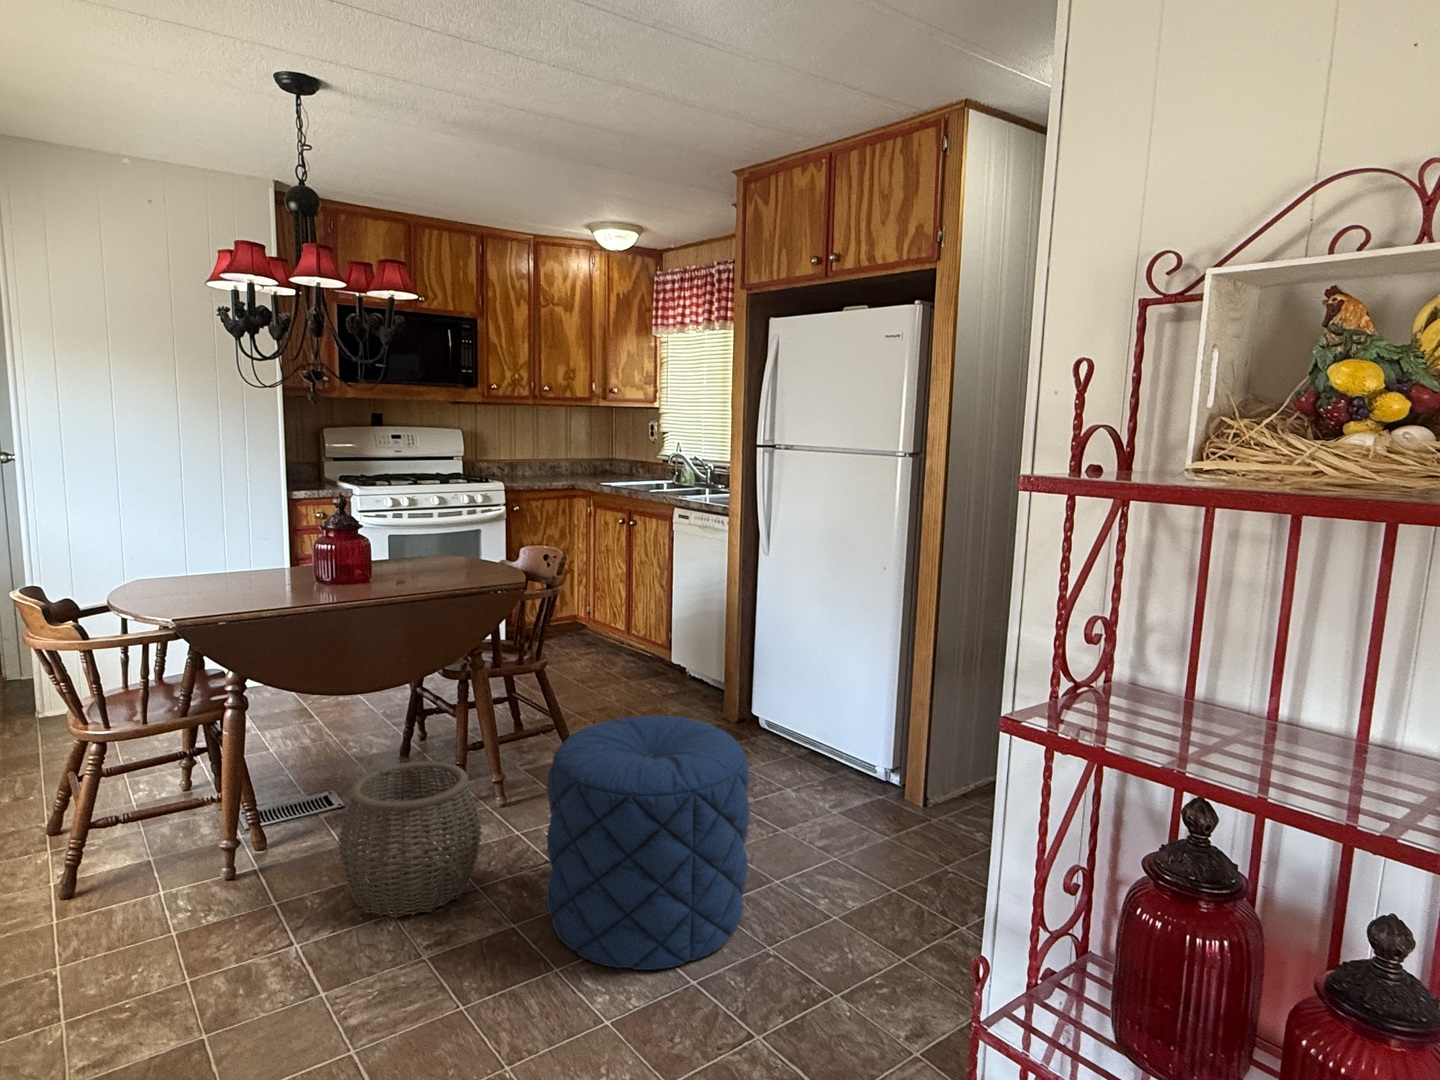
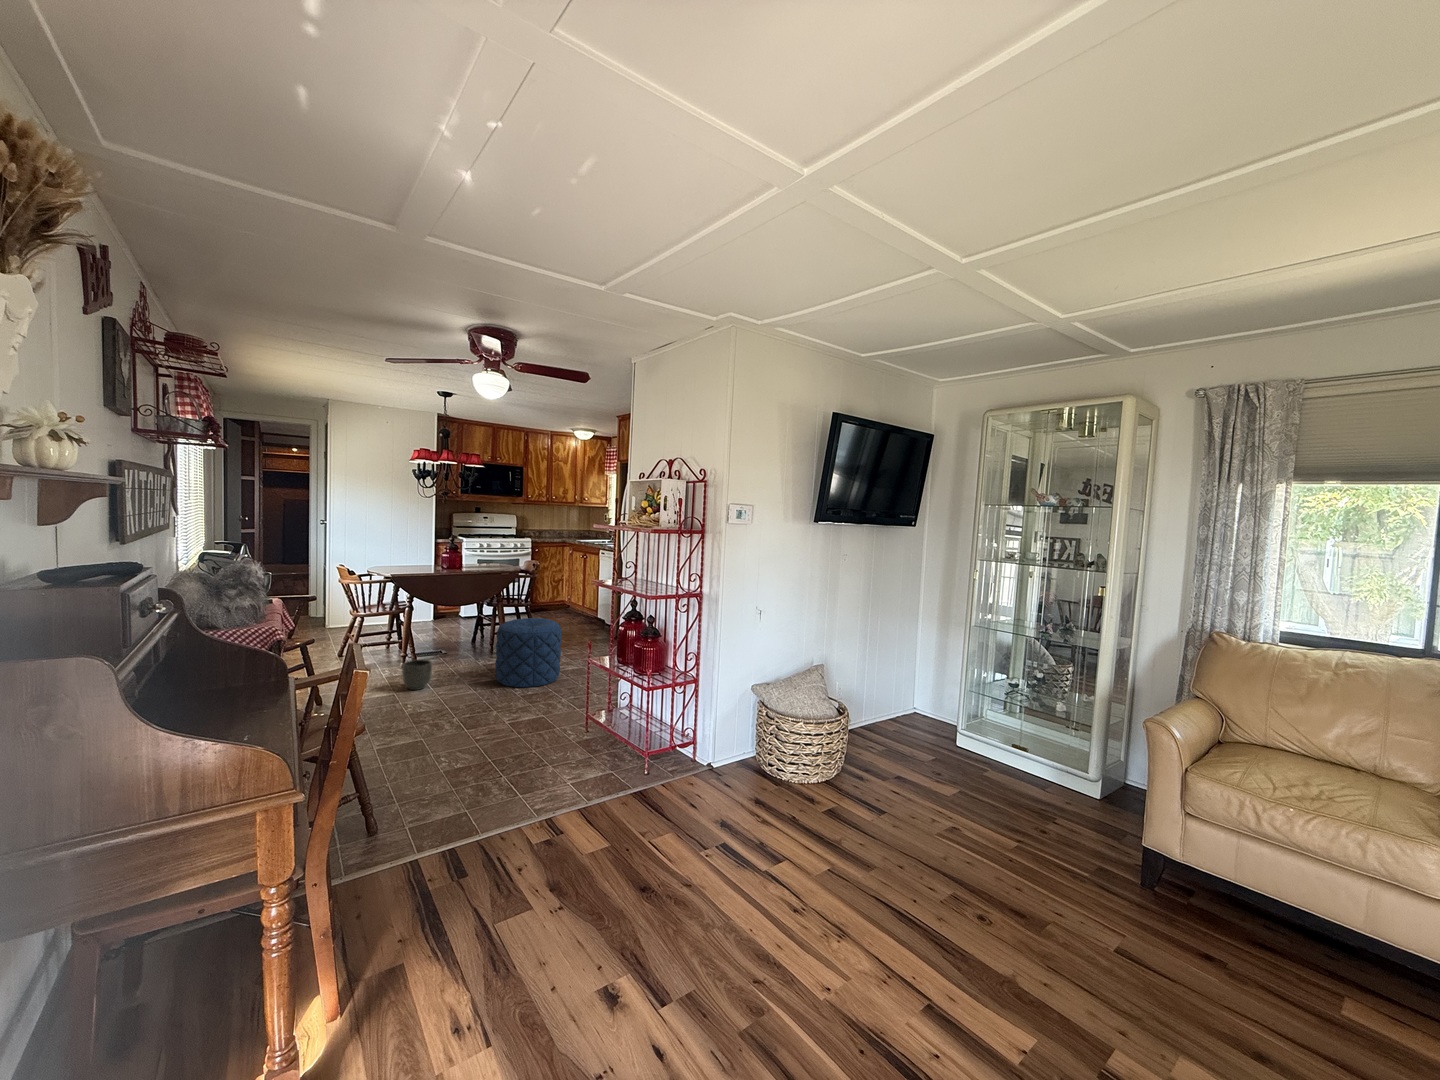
woven basket: present [338,762,482,918] -> none [434,631,481,675]
planter: none [239,899,346,1027] -> present [402,659,432,690]

